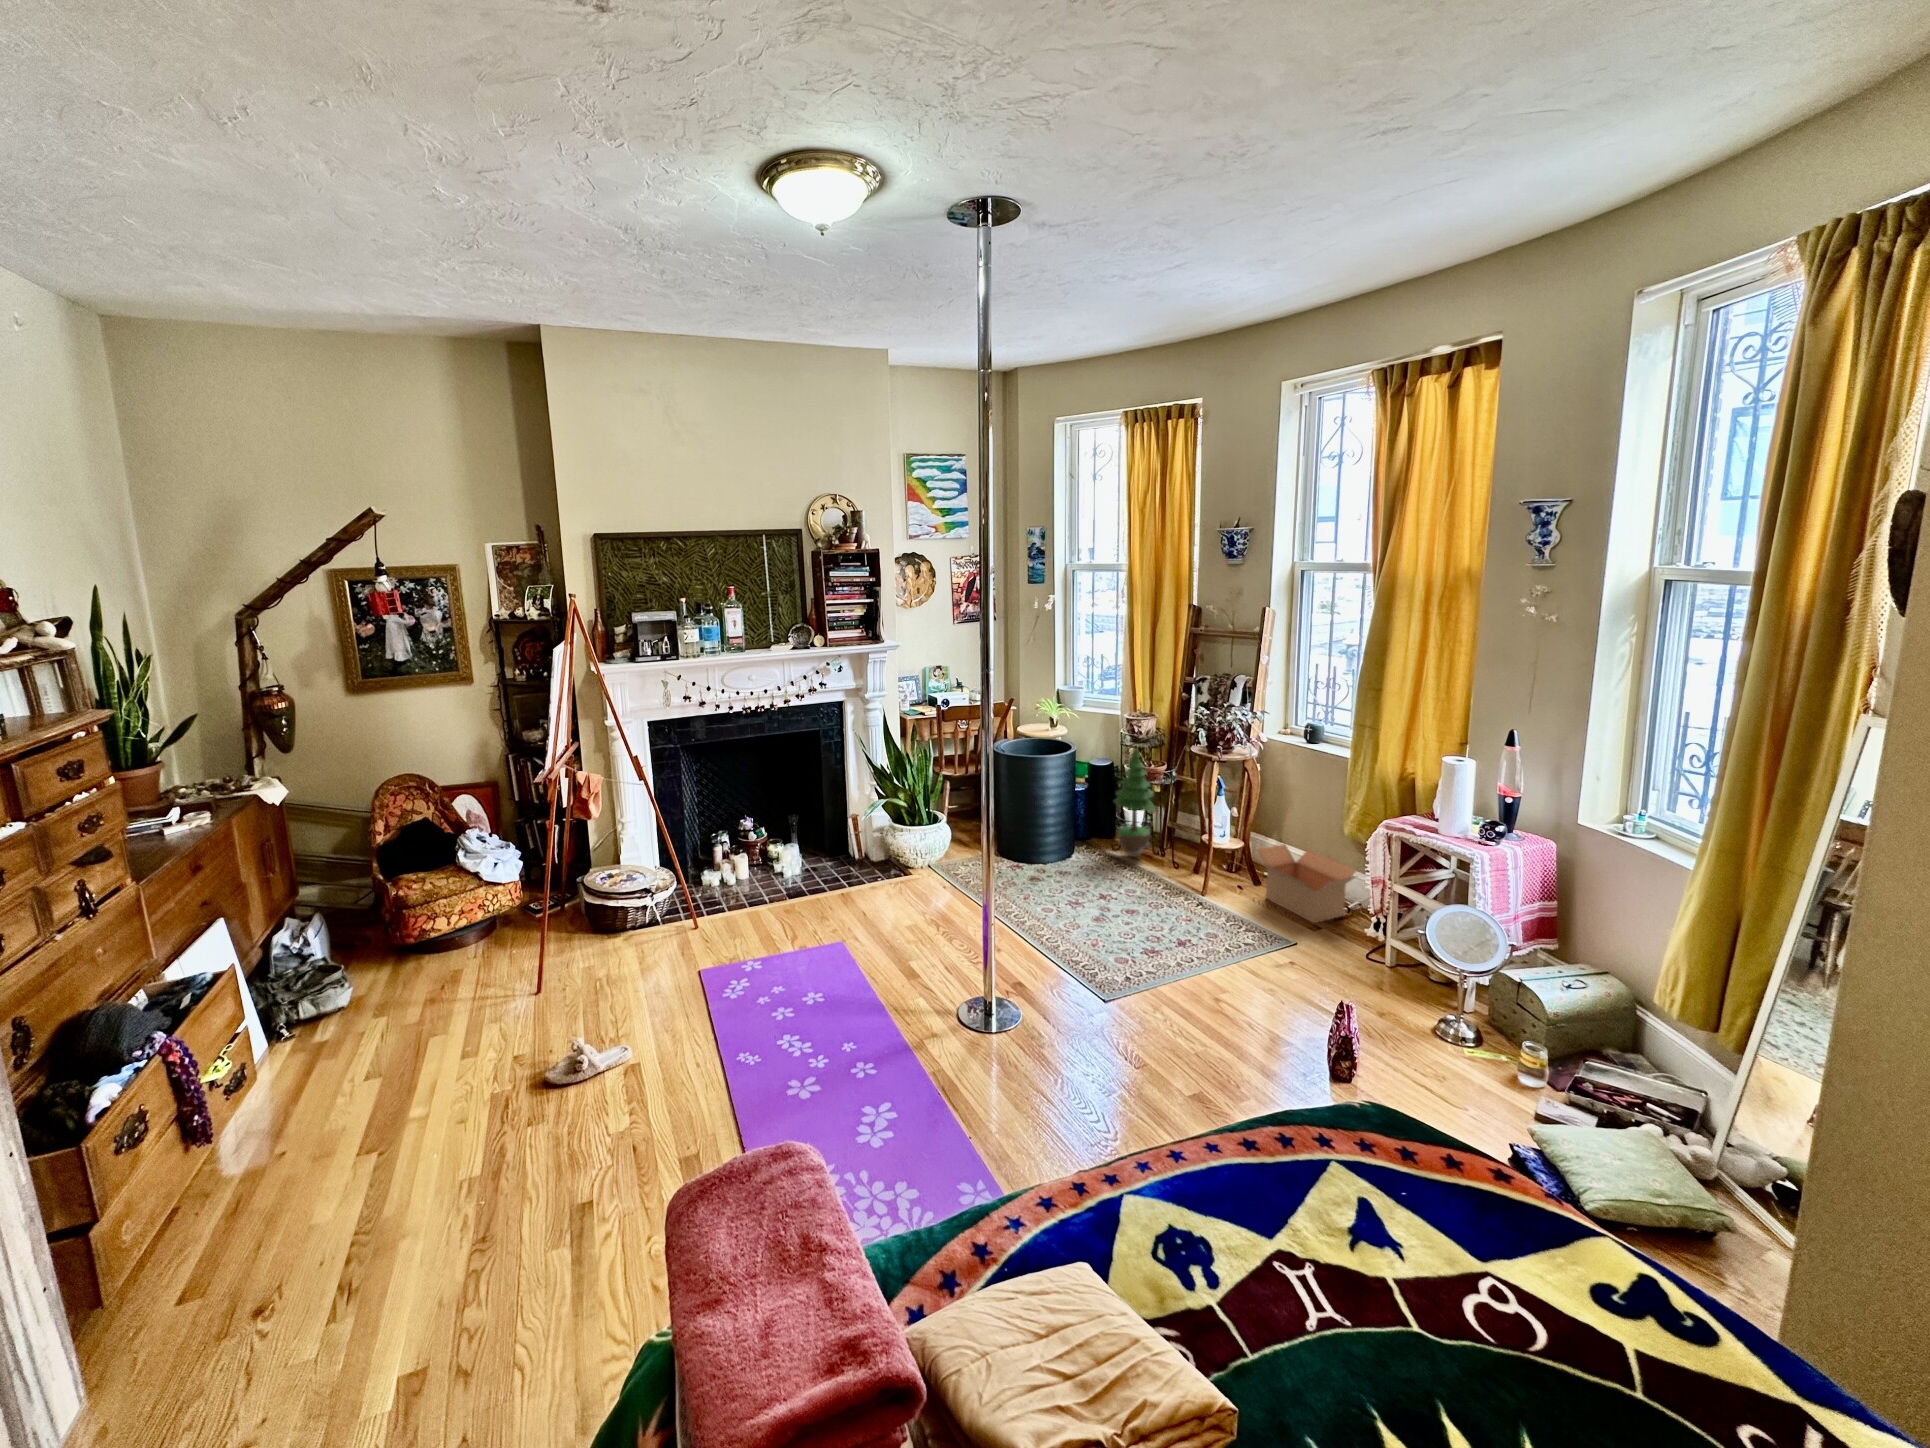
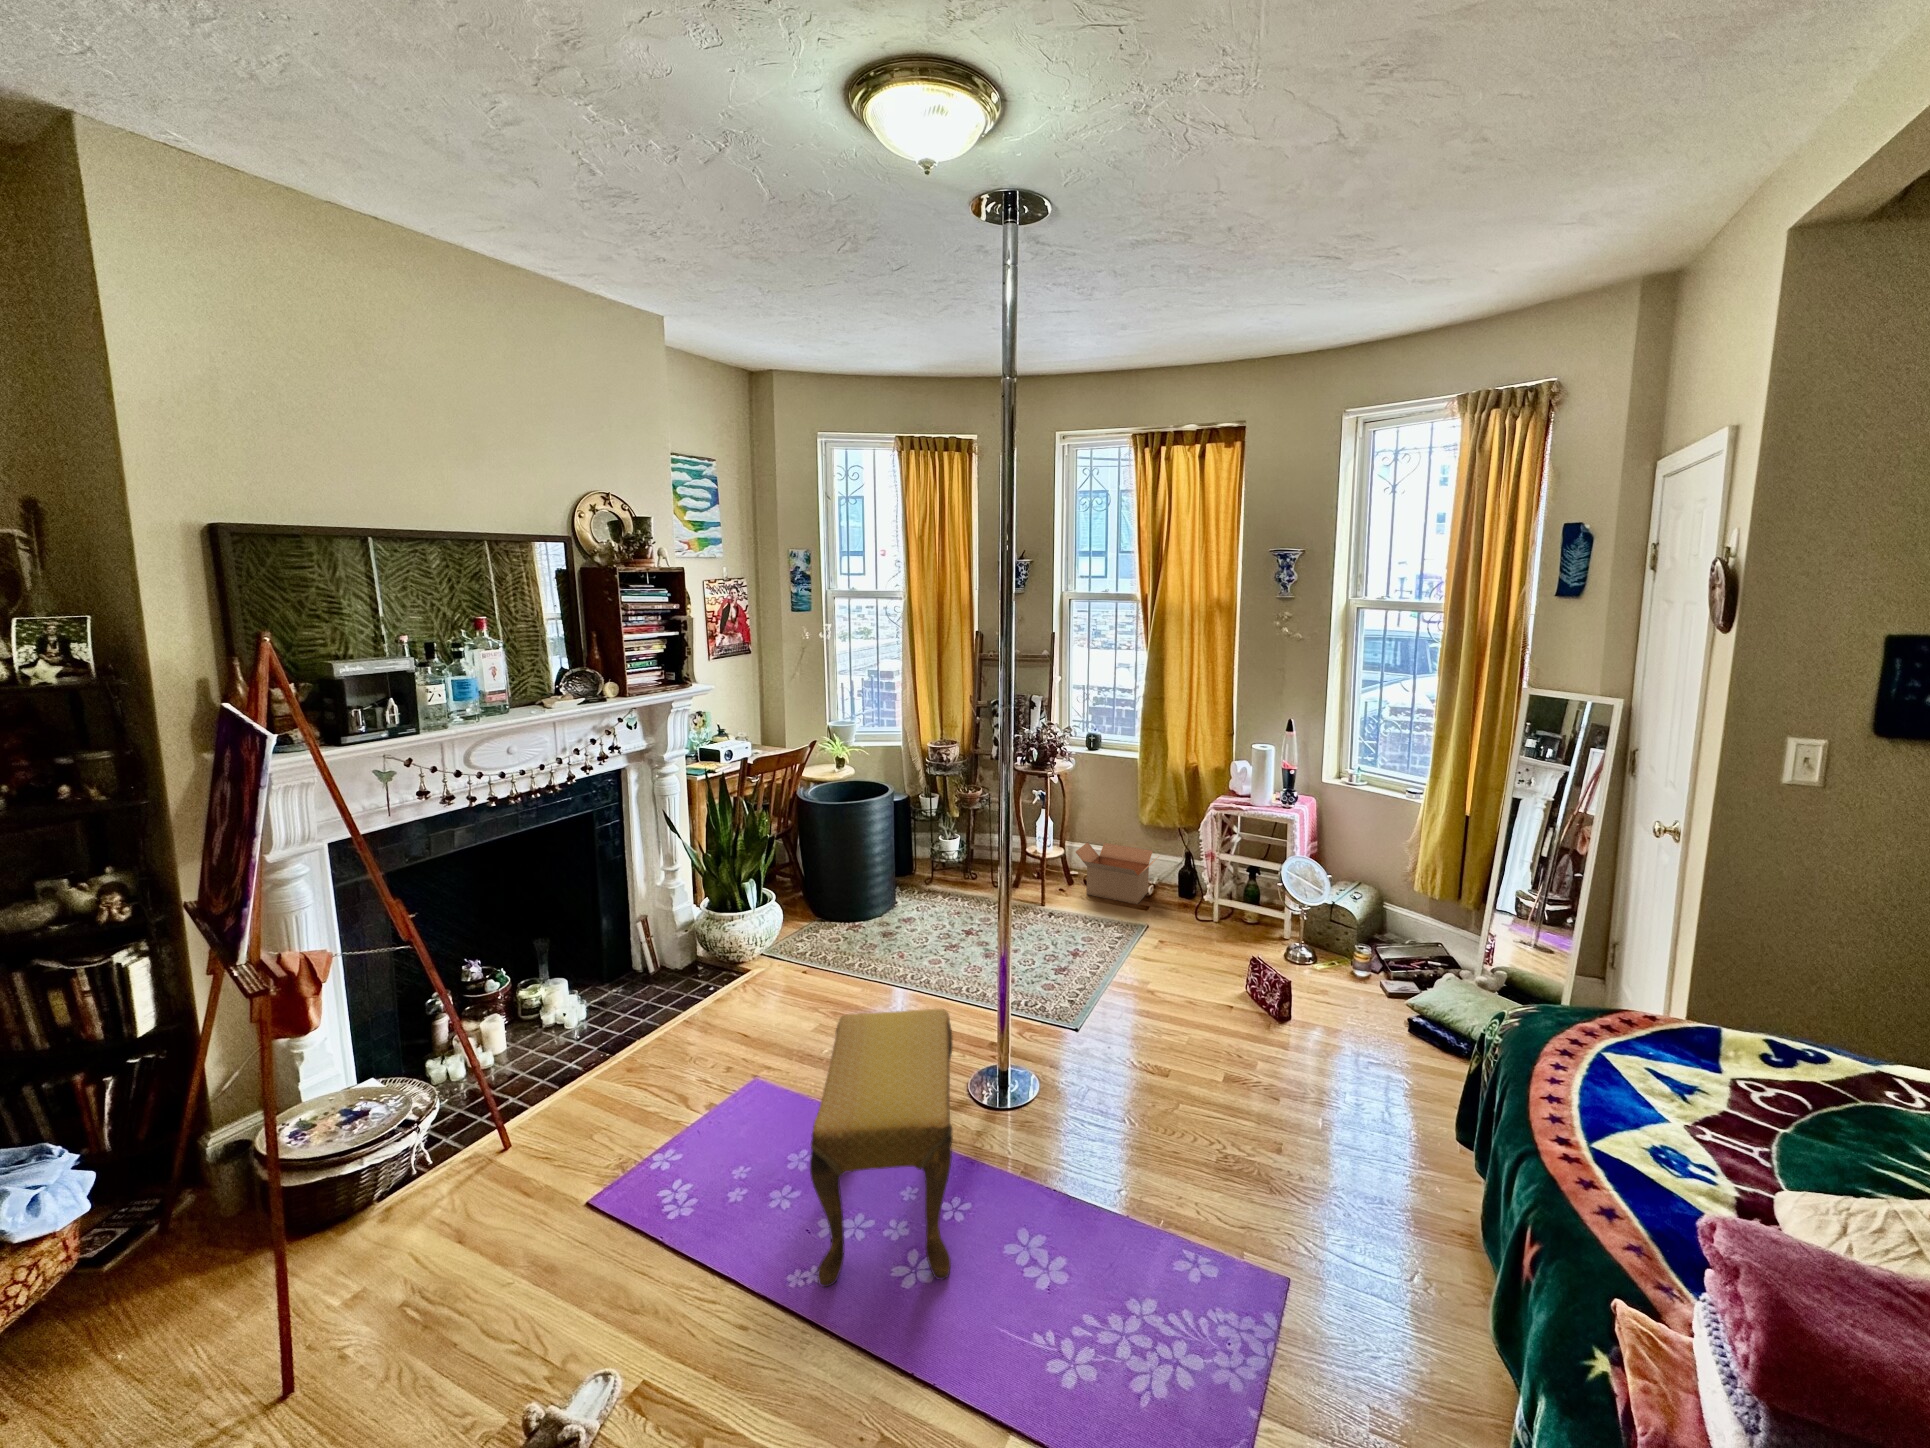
potted tree: present [1114,748,1155,857] -> none [929,774,971,888]
footstool: none [741,899,913,1101] -> present [810,1009,953,1287]

